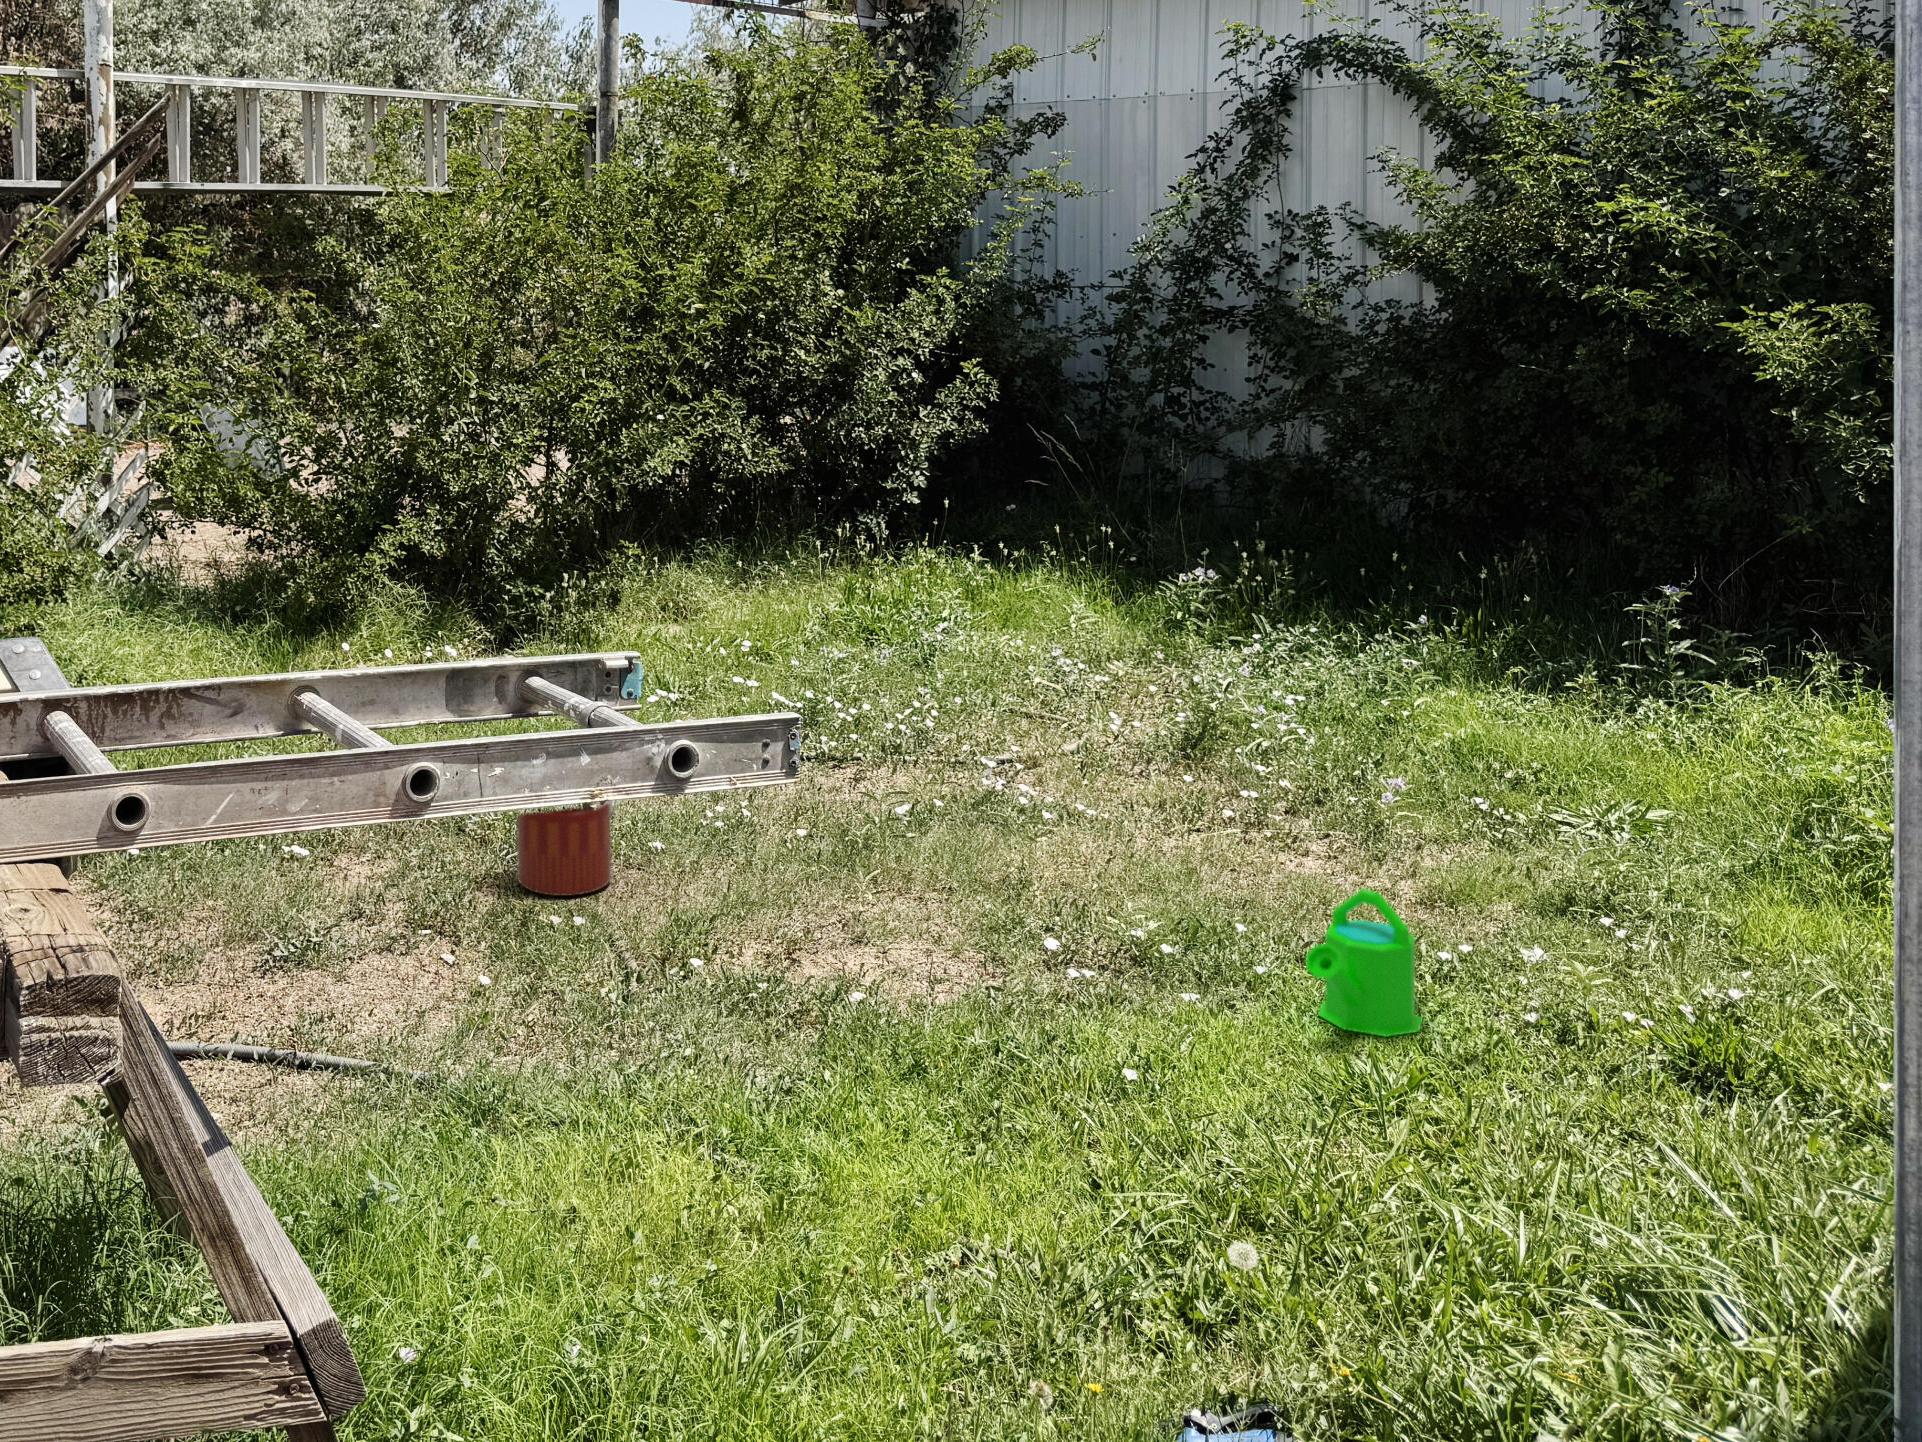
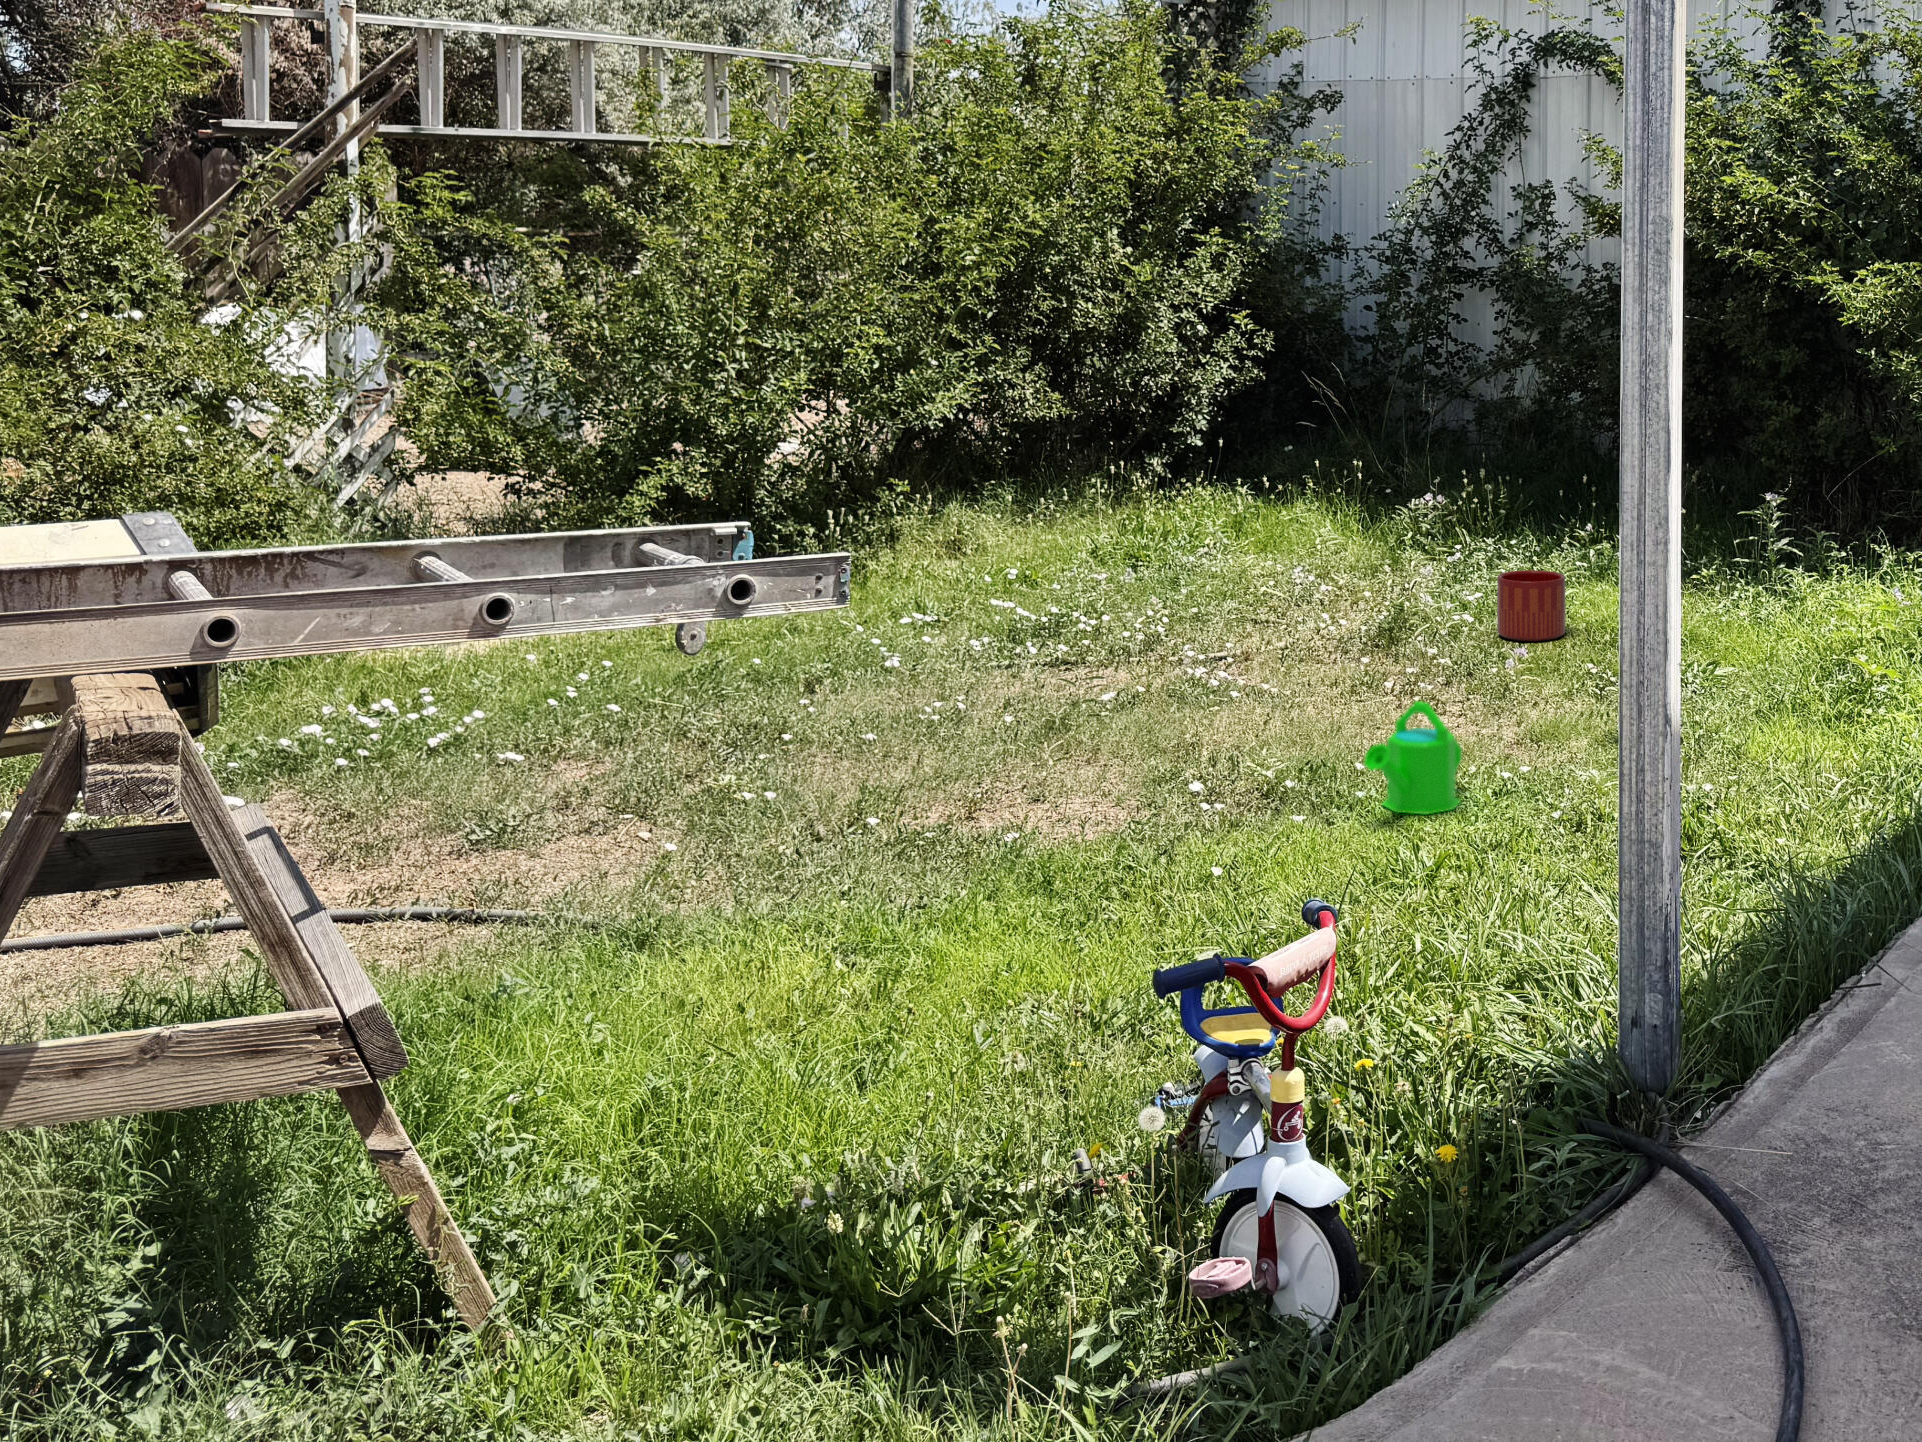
planter: present [516,804,612,896] -> present [1497,570,1565,641]

